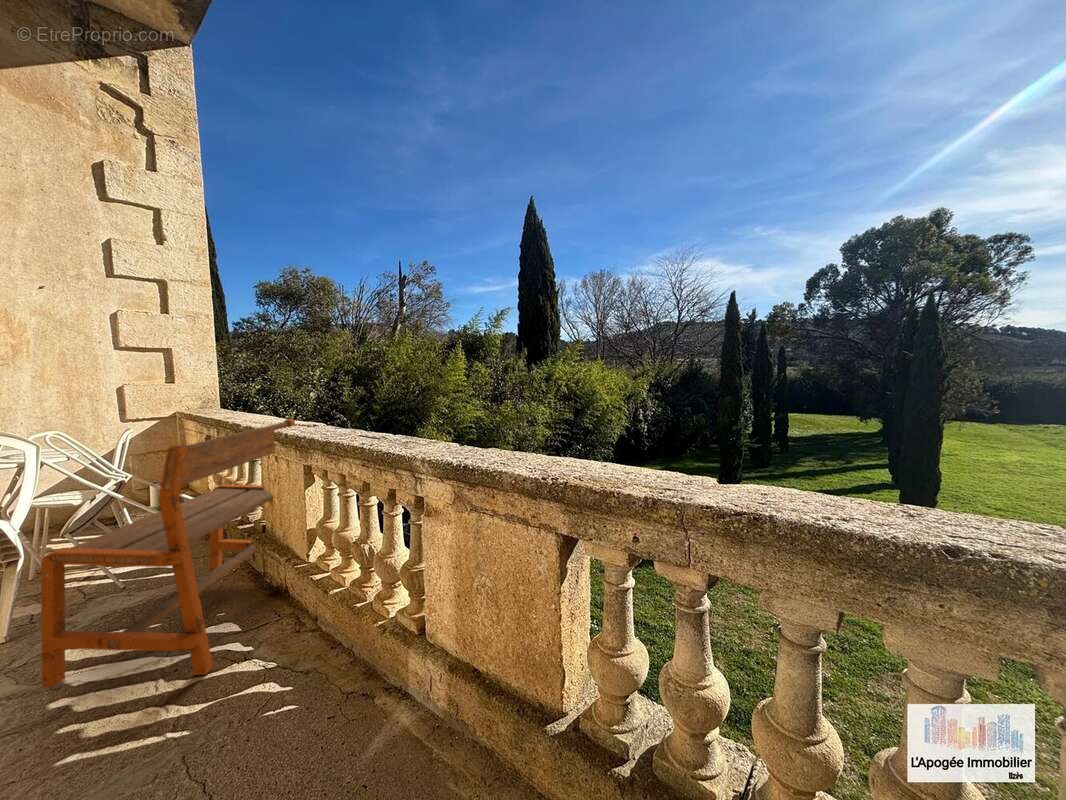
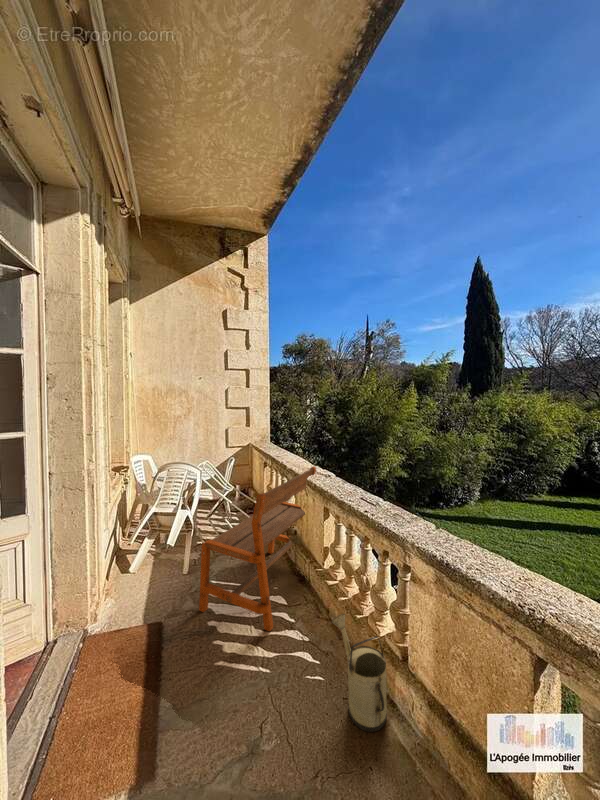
watering can: none [314,601,399,741] -> present [332,614,387,732]

